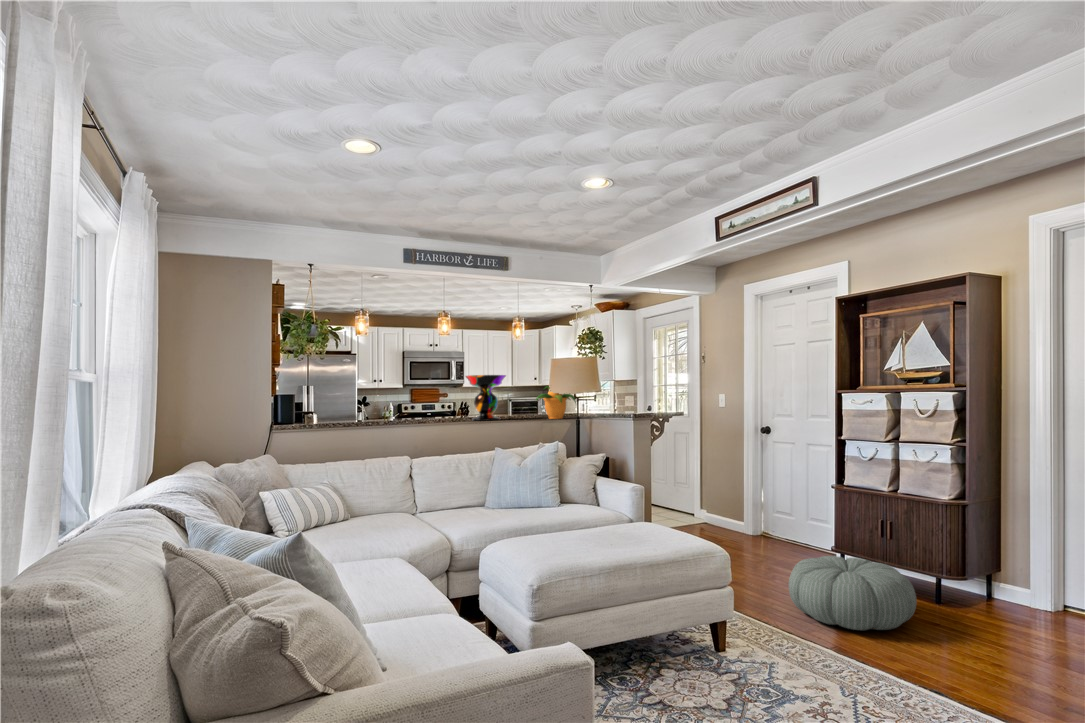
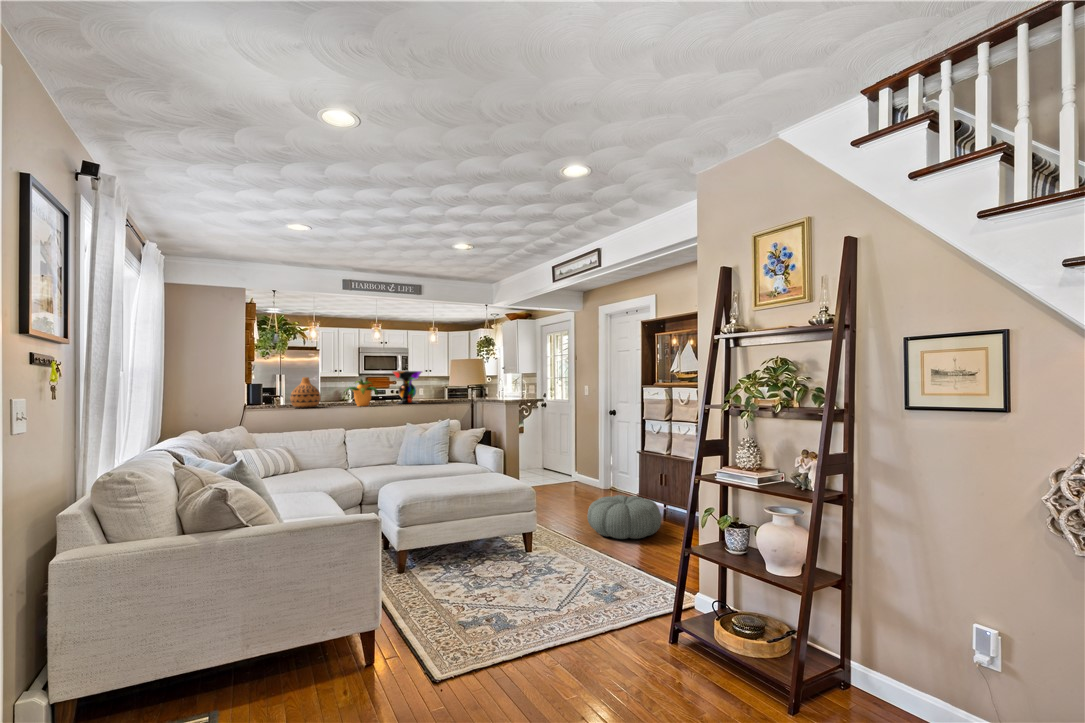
vase: none [332,384,373,426] -> present [290,377,321,408]
potted plant: present [536,386,576,419] -> present [345,379,377,406]

